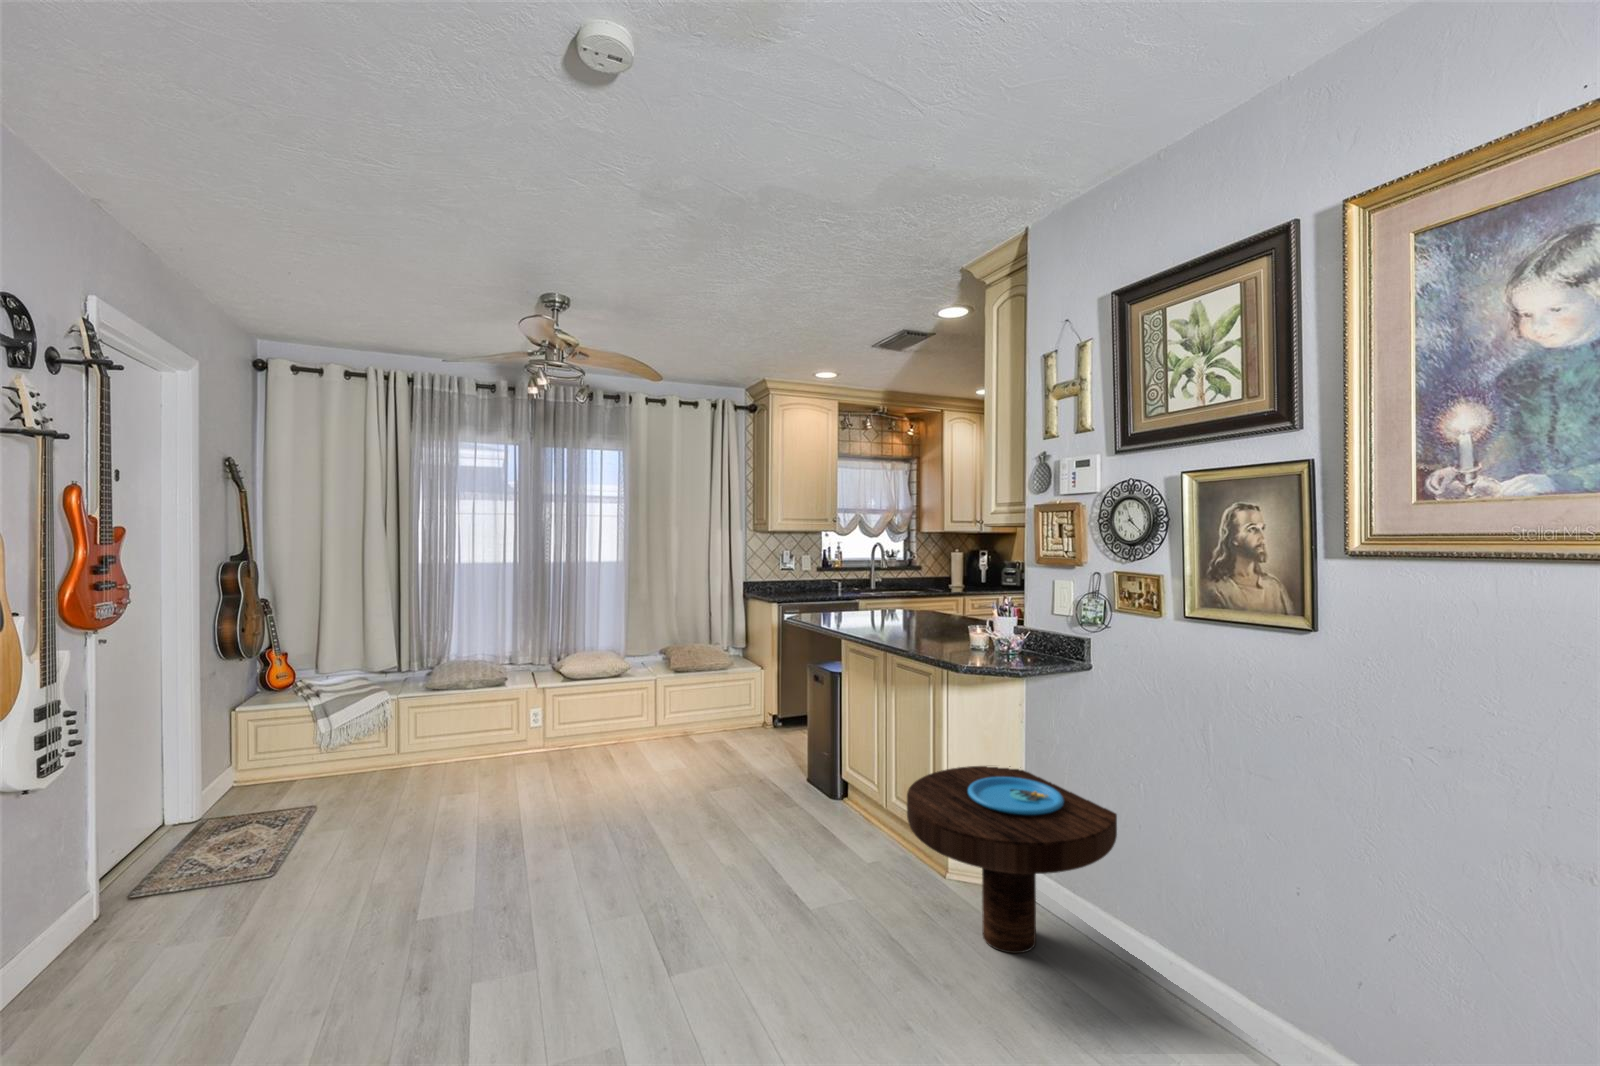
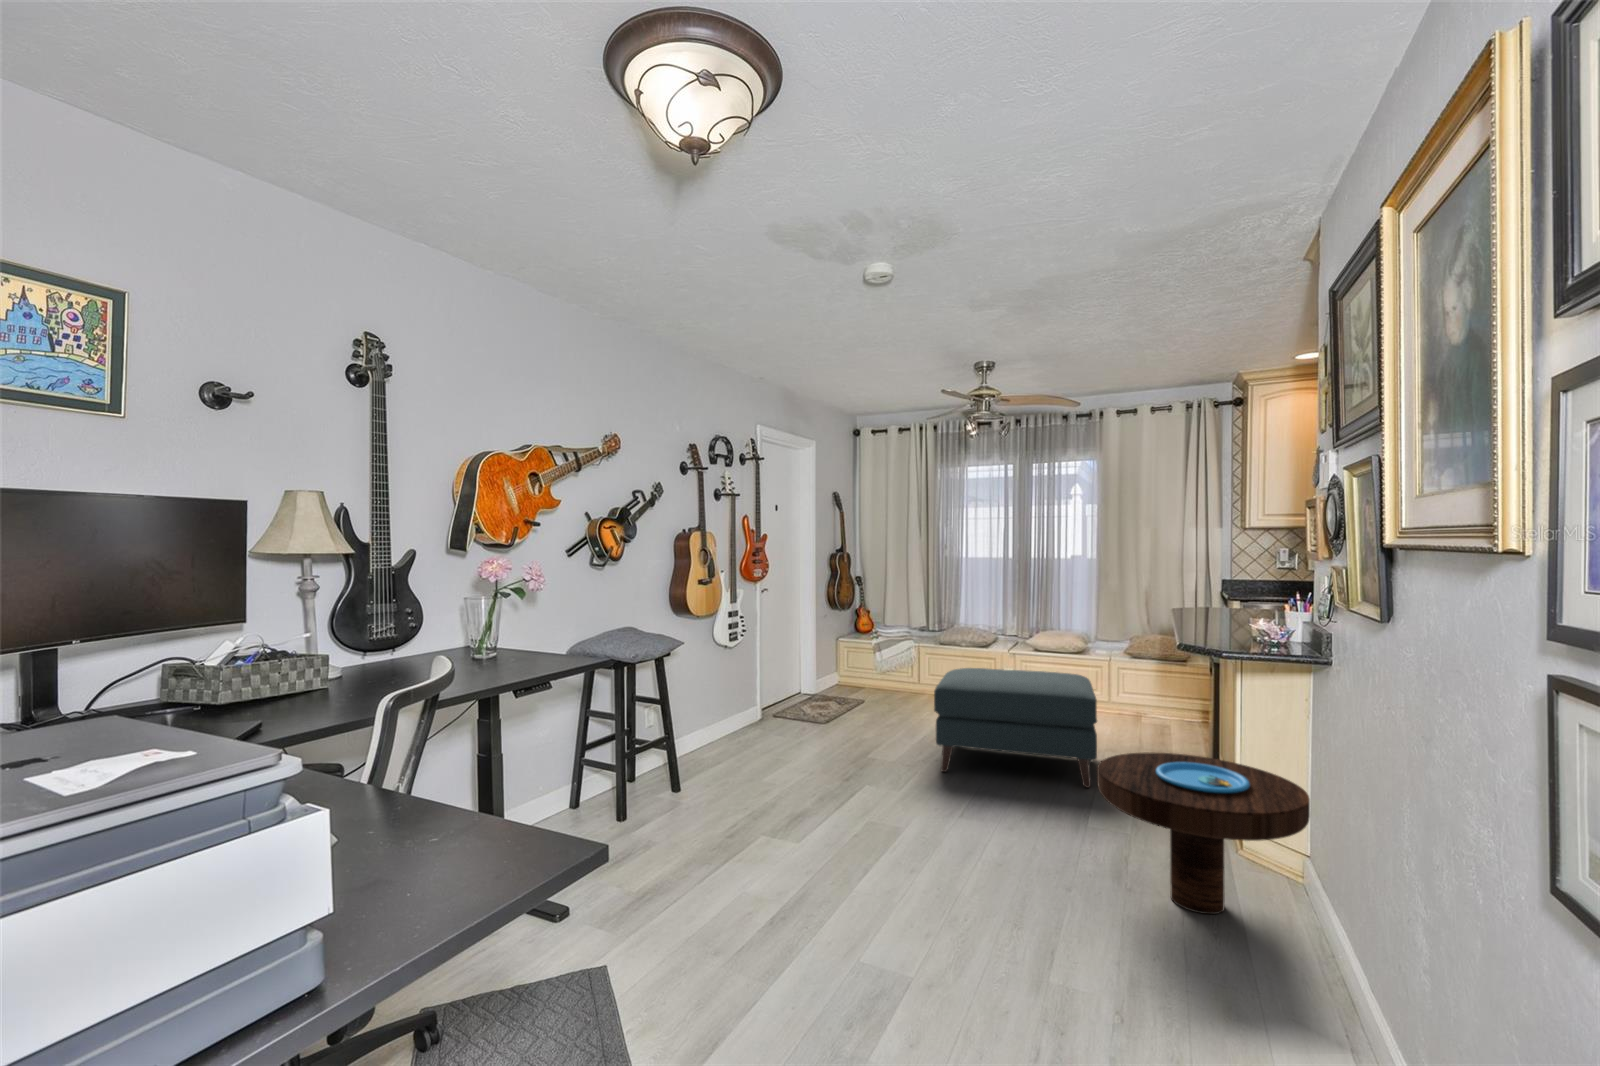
ottoman: none [529,698,764,888] -> present [934,668,1097,788]

